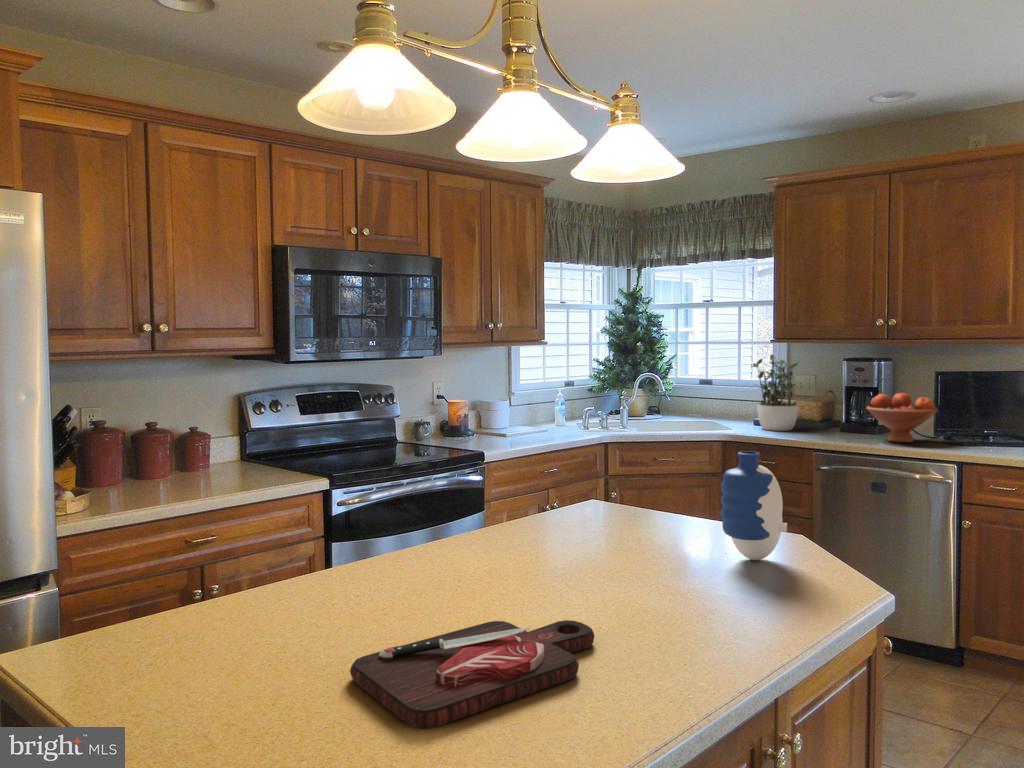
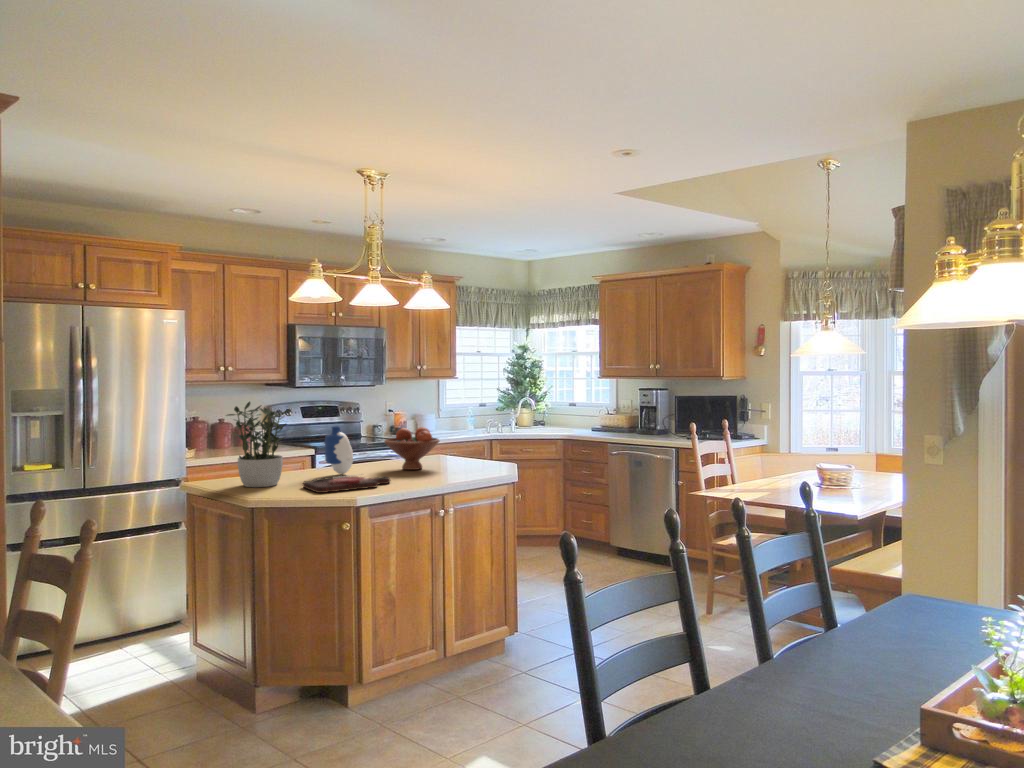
potted plant: present [752,354,798,431] -> present [227,402,290,487]
fruit bowl: present [866,393,937,443] -> present [385,427,439,470]
vase: present [721,451,787,560] -> present [324,426,353,474]

